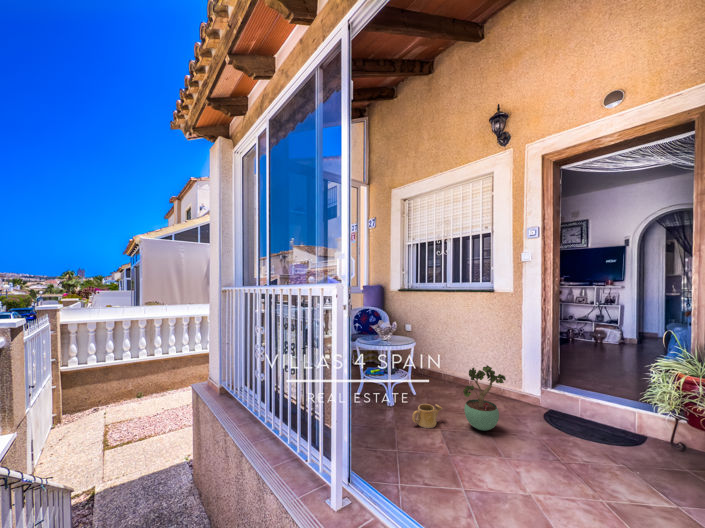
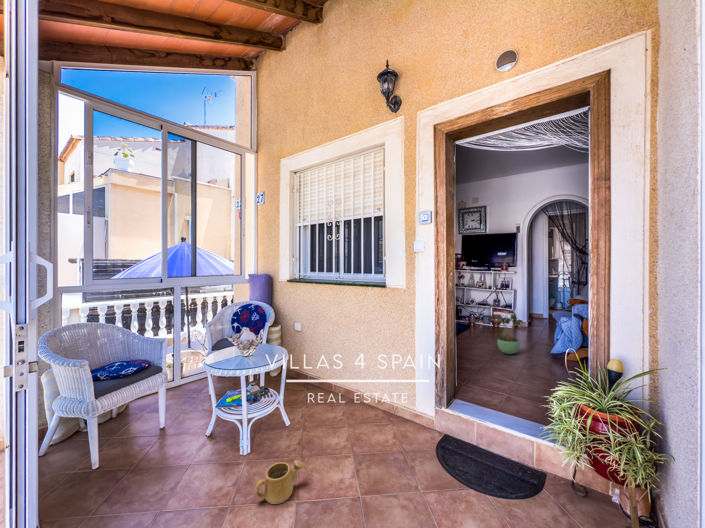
potted plant: present [463,365,506,431] -> present [497,315,523,354]

